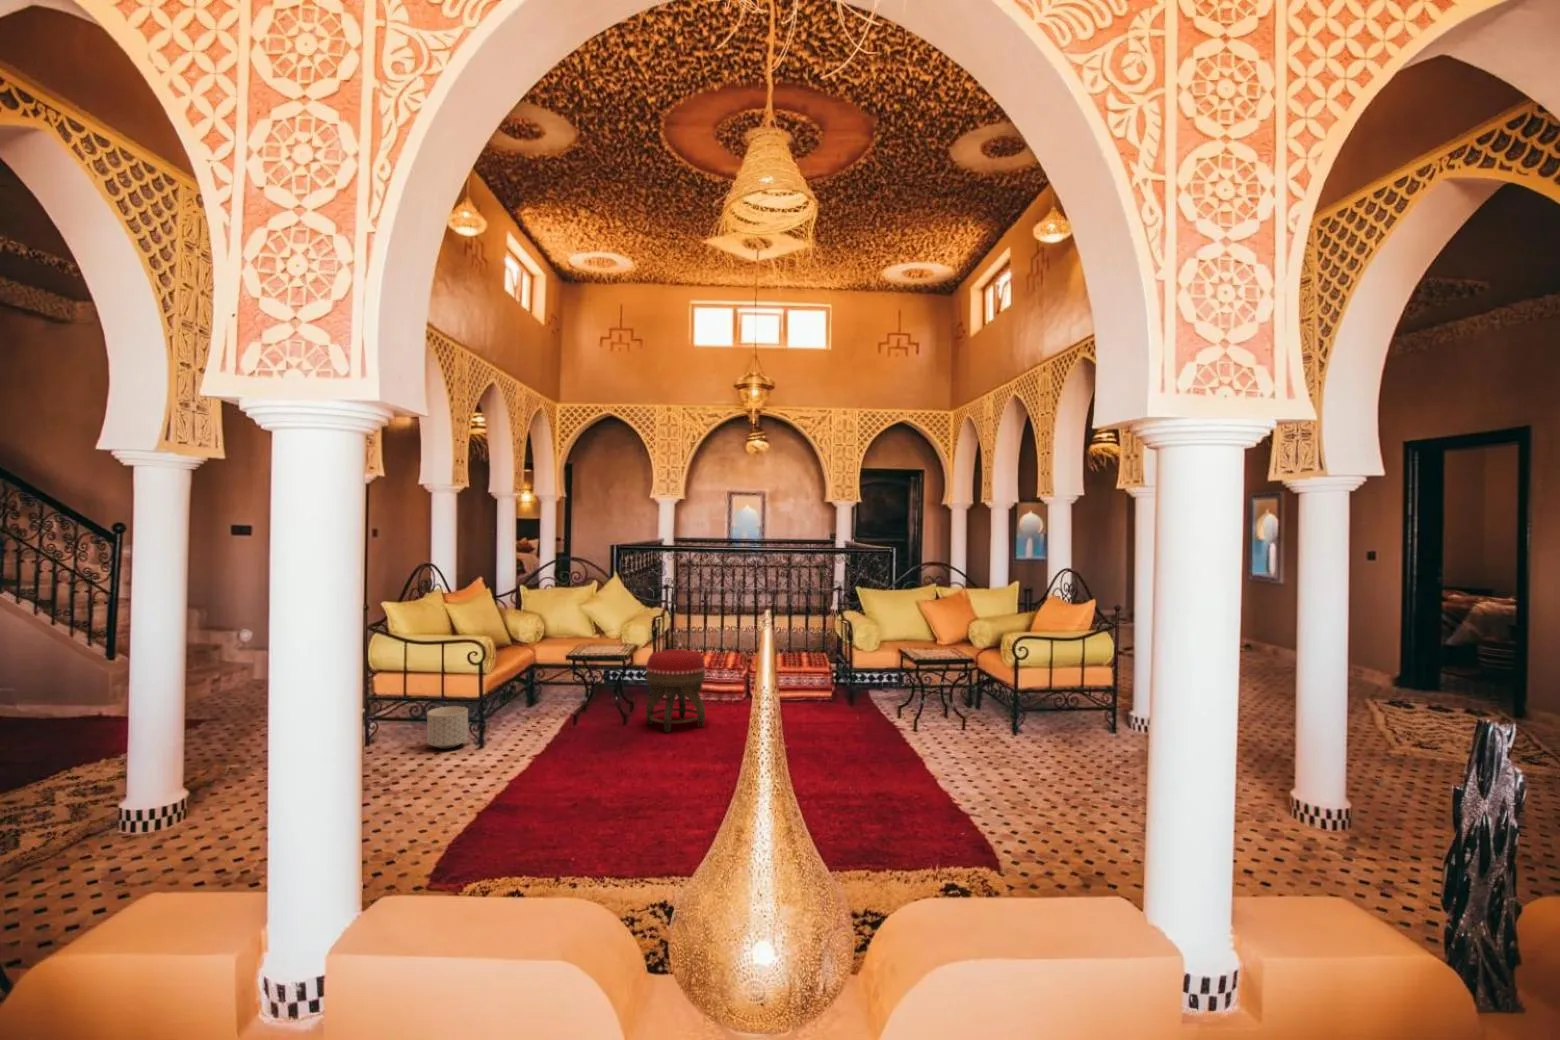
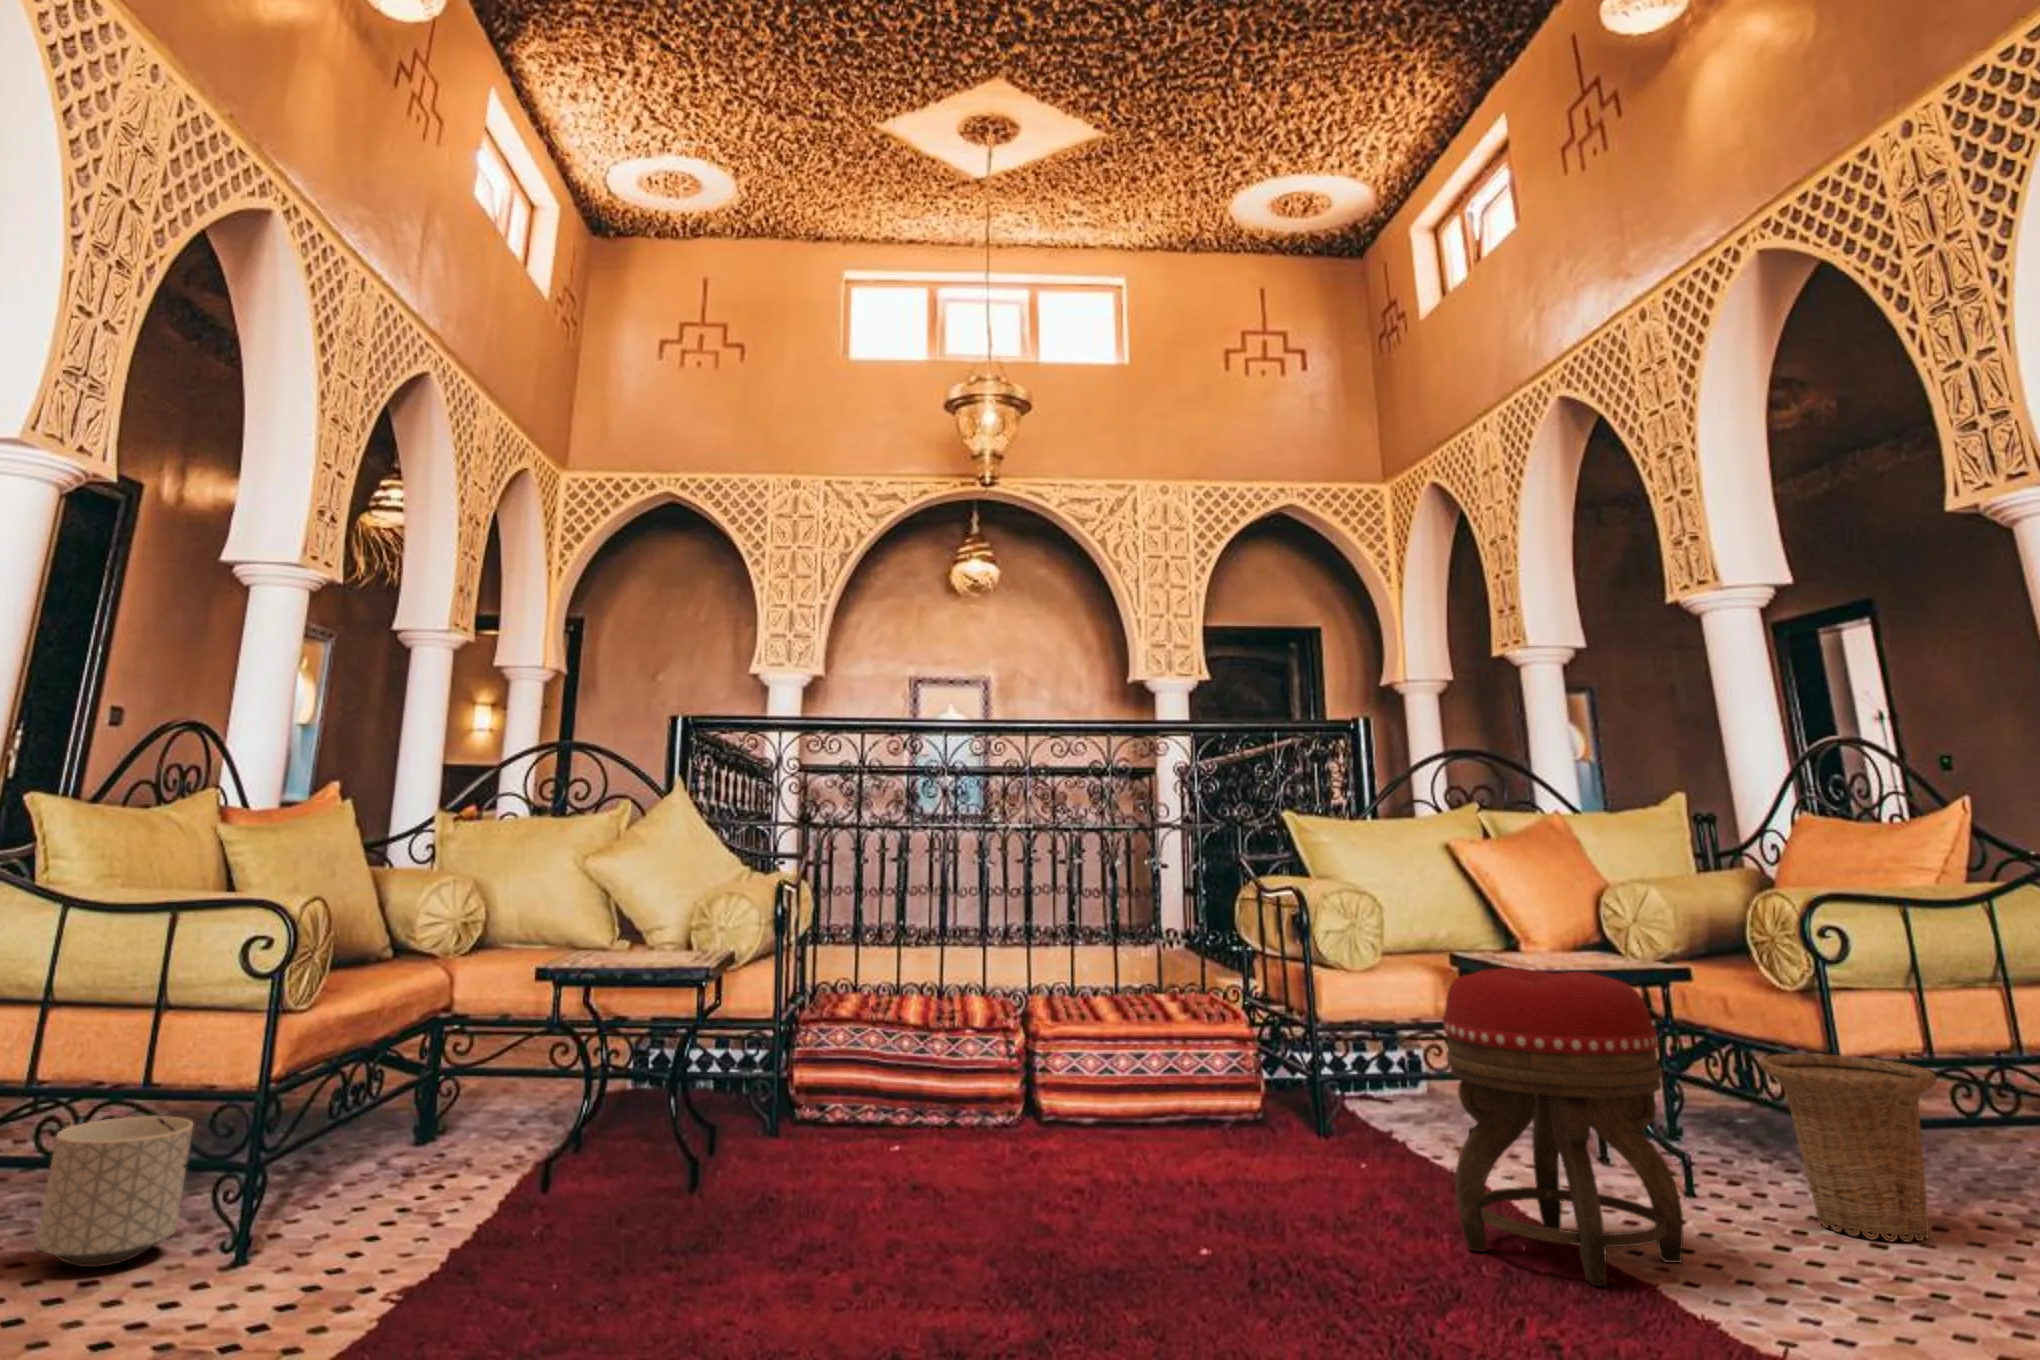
footstool: present [646,649,705,733] -> present [1443,968,1683,1286]
basket: none [981,686,1032,742] -> present [1760,1054,1937,1242]

